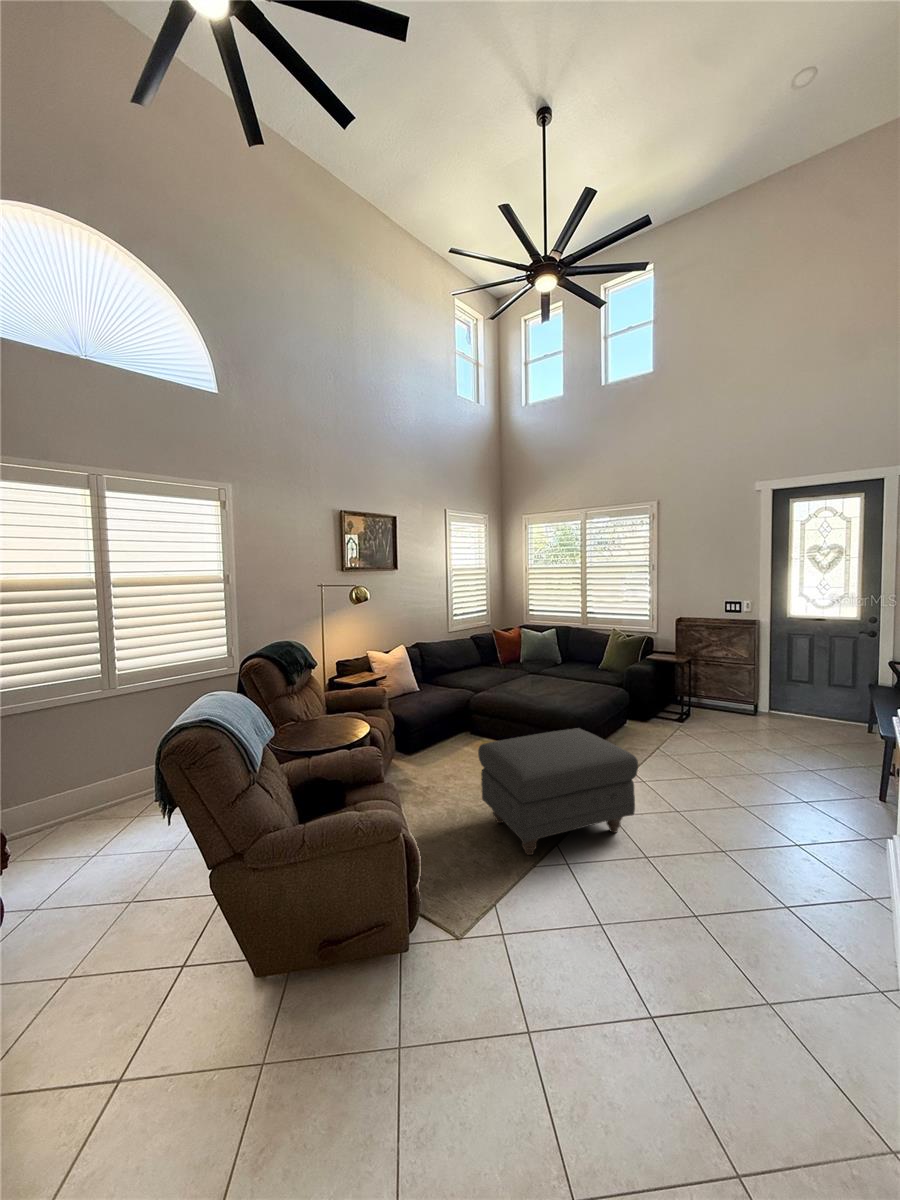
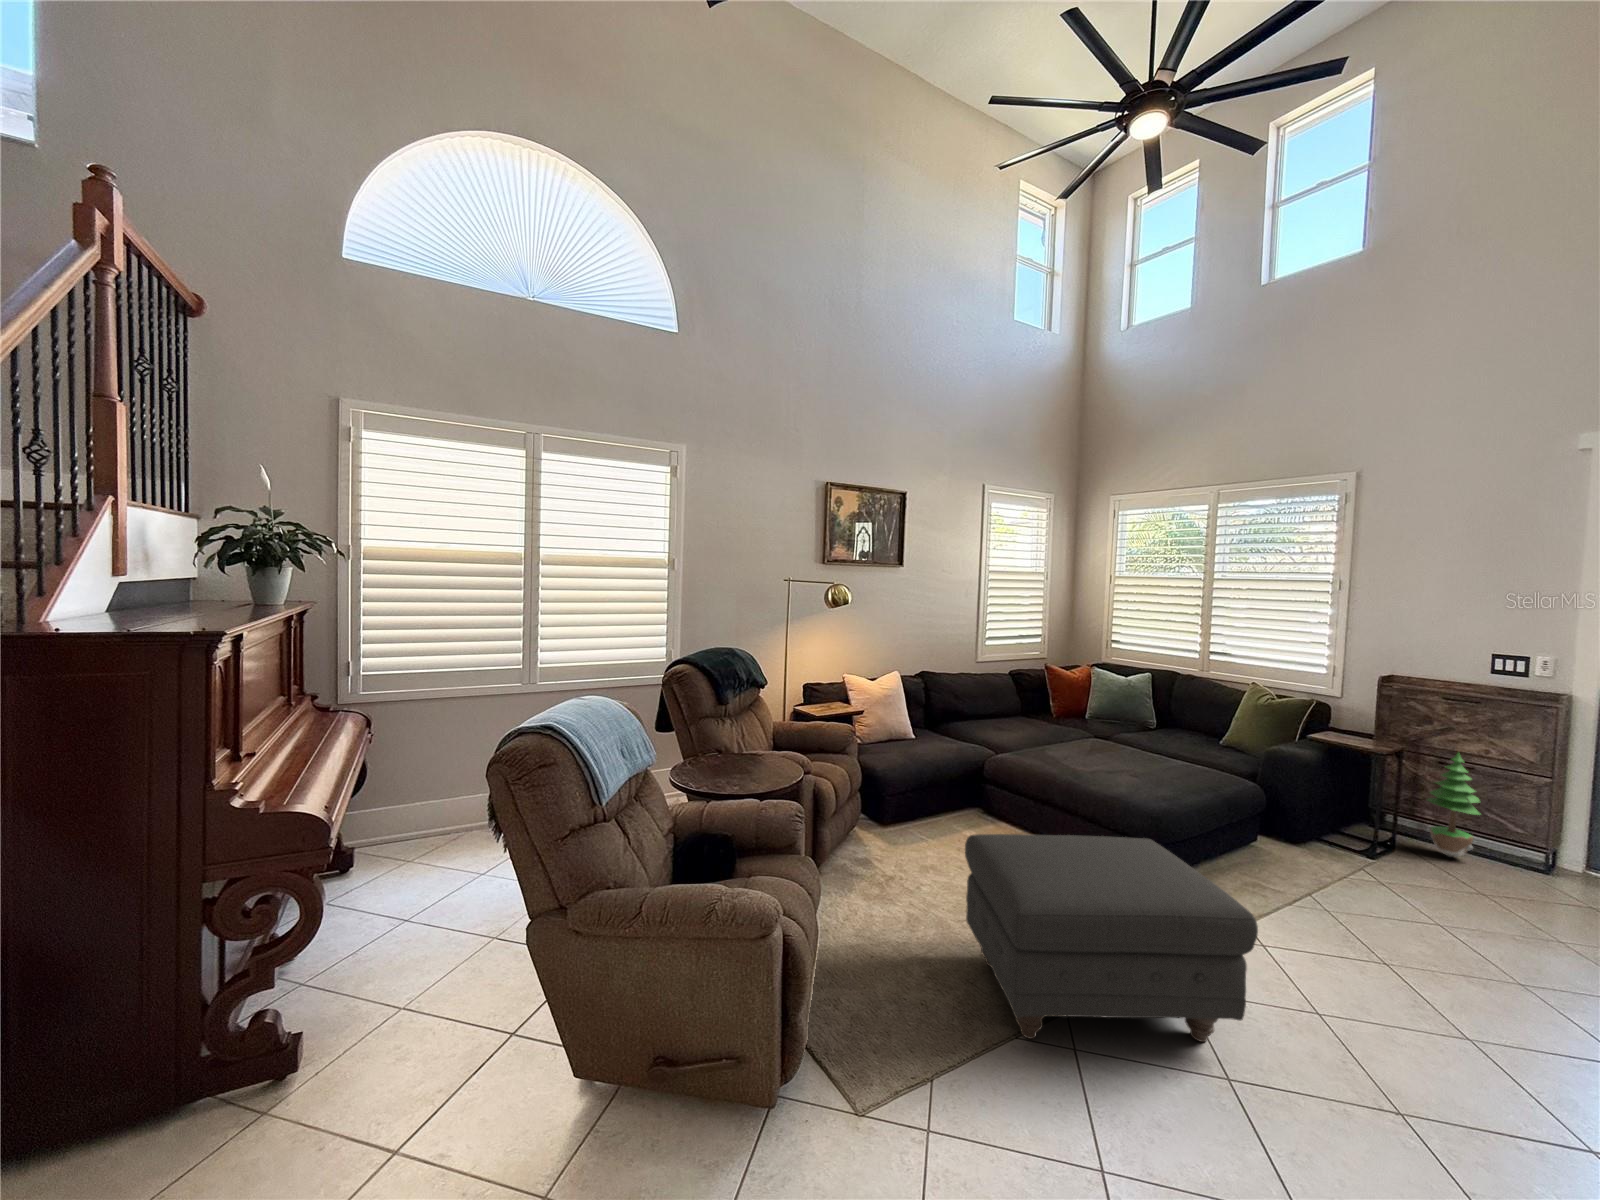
potted tree: none [700,656,724,714] -> present [1427,753,1480,857]

